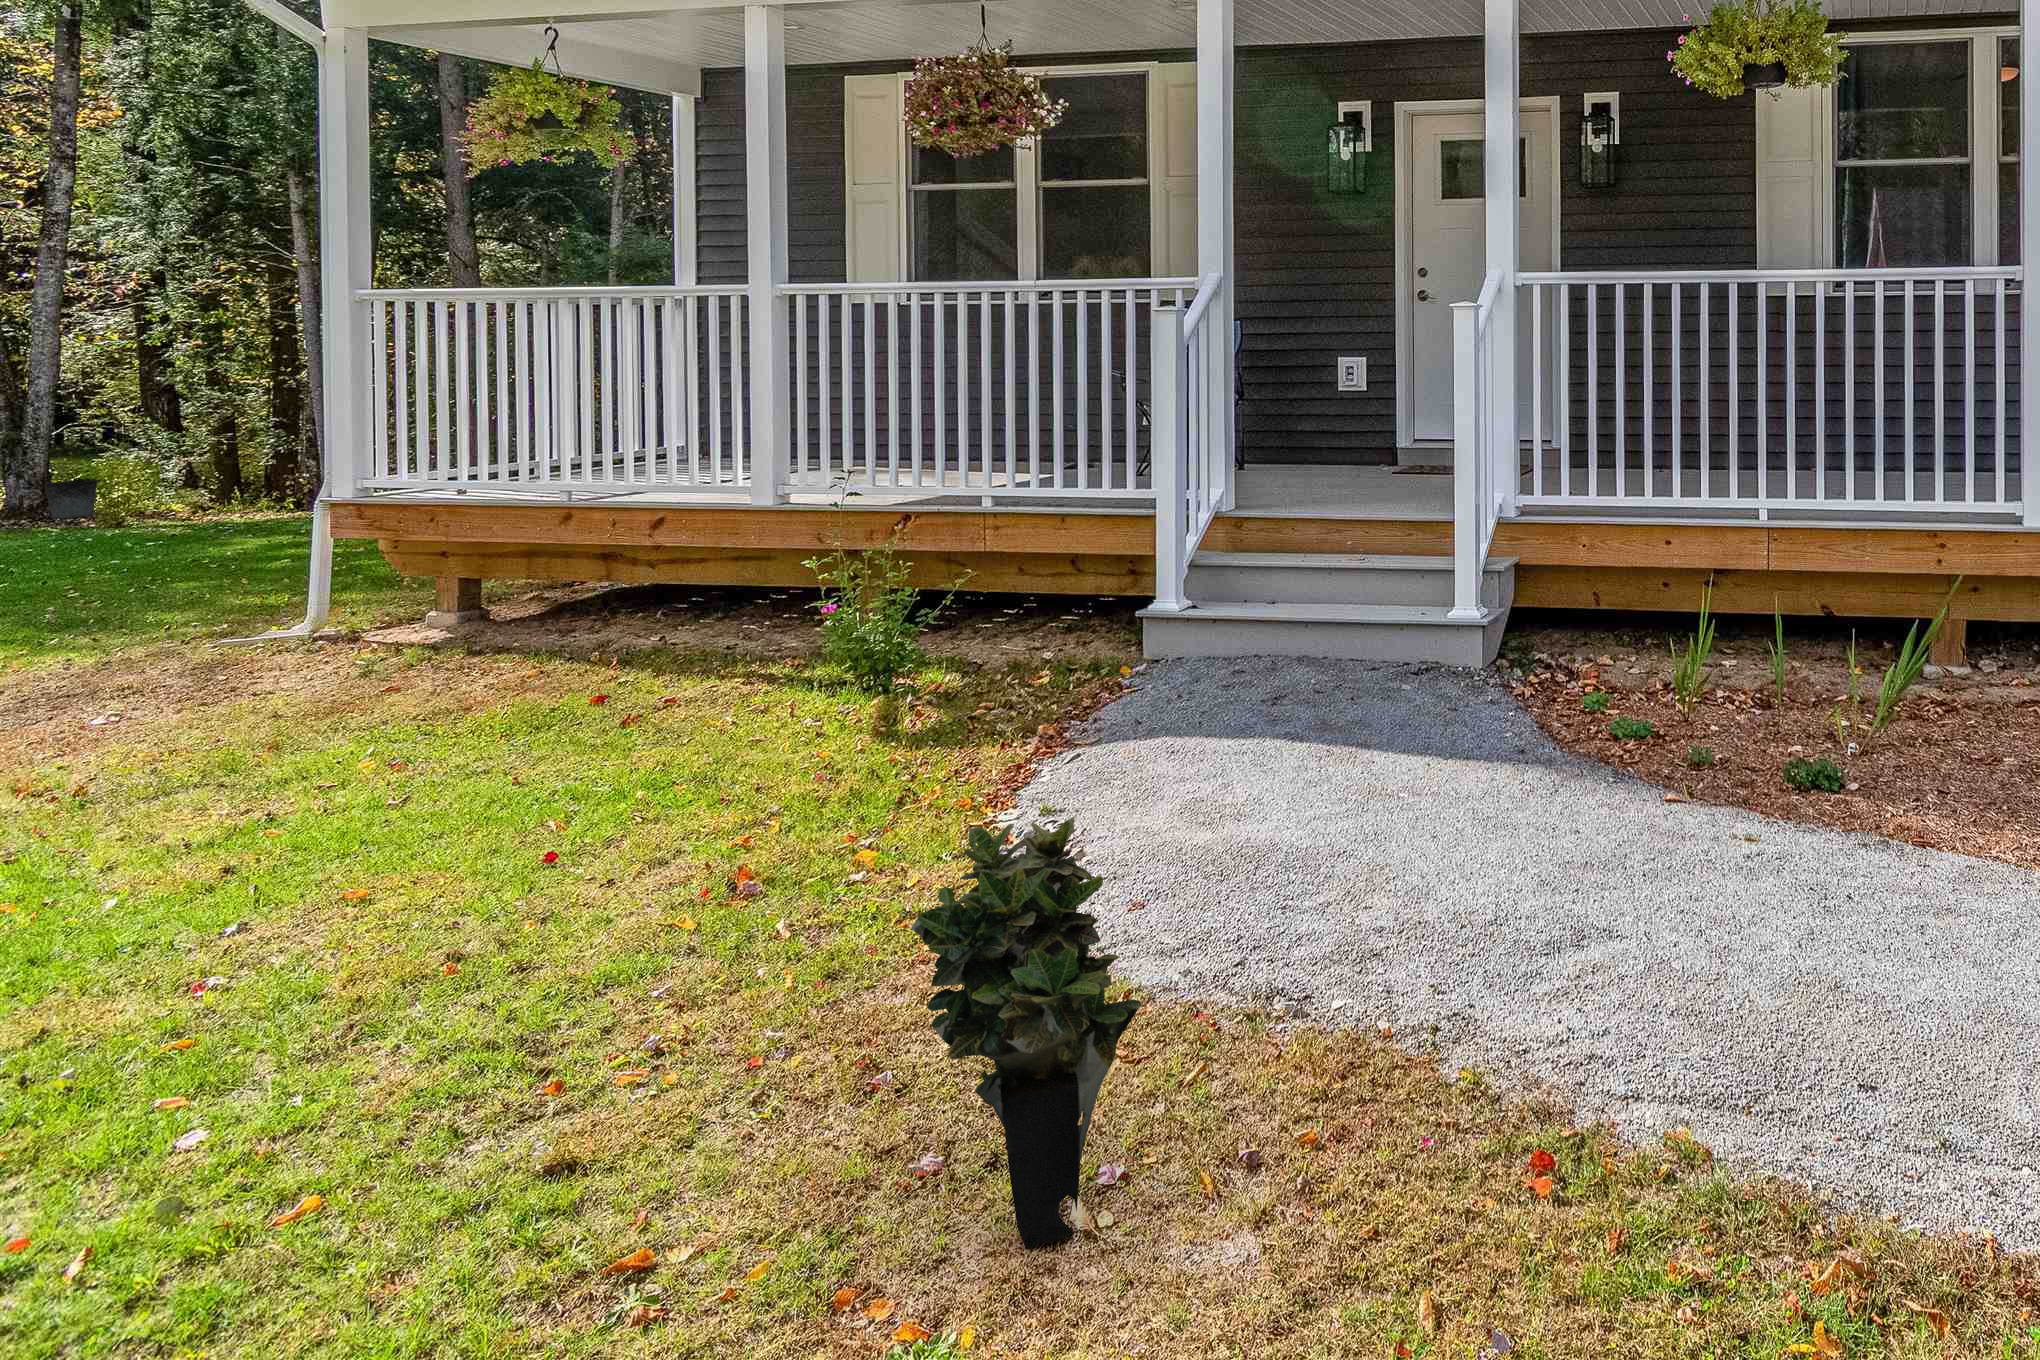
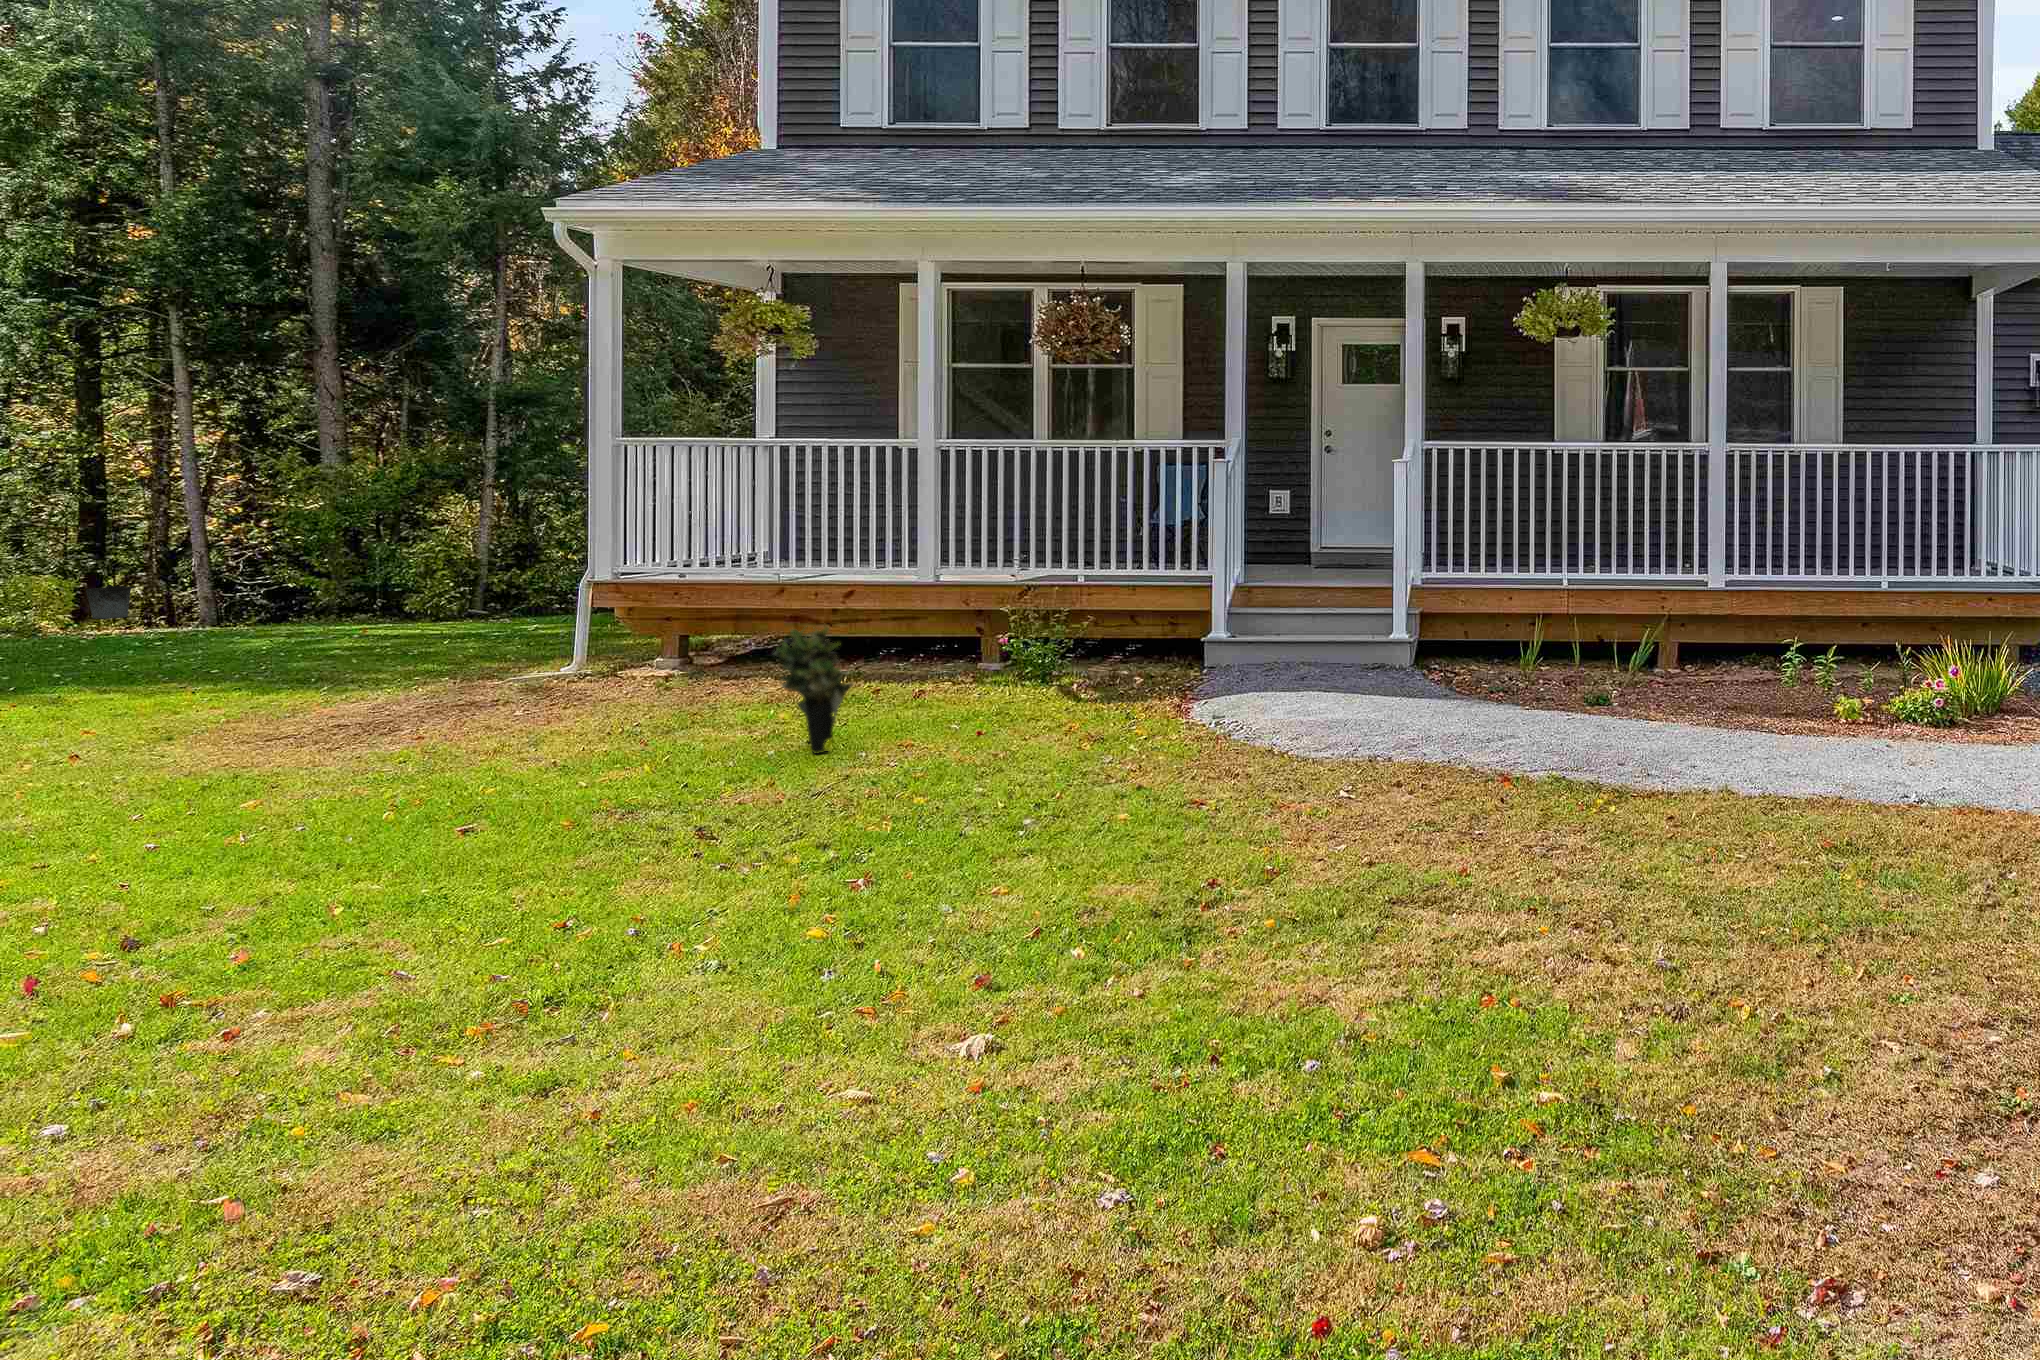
potted plant: present [911,817,1142,1249] -> present [774,627,853,754]

